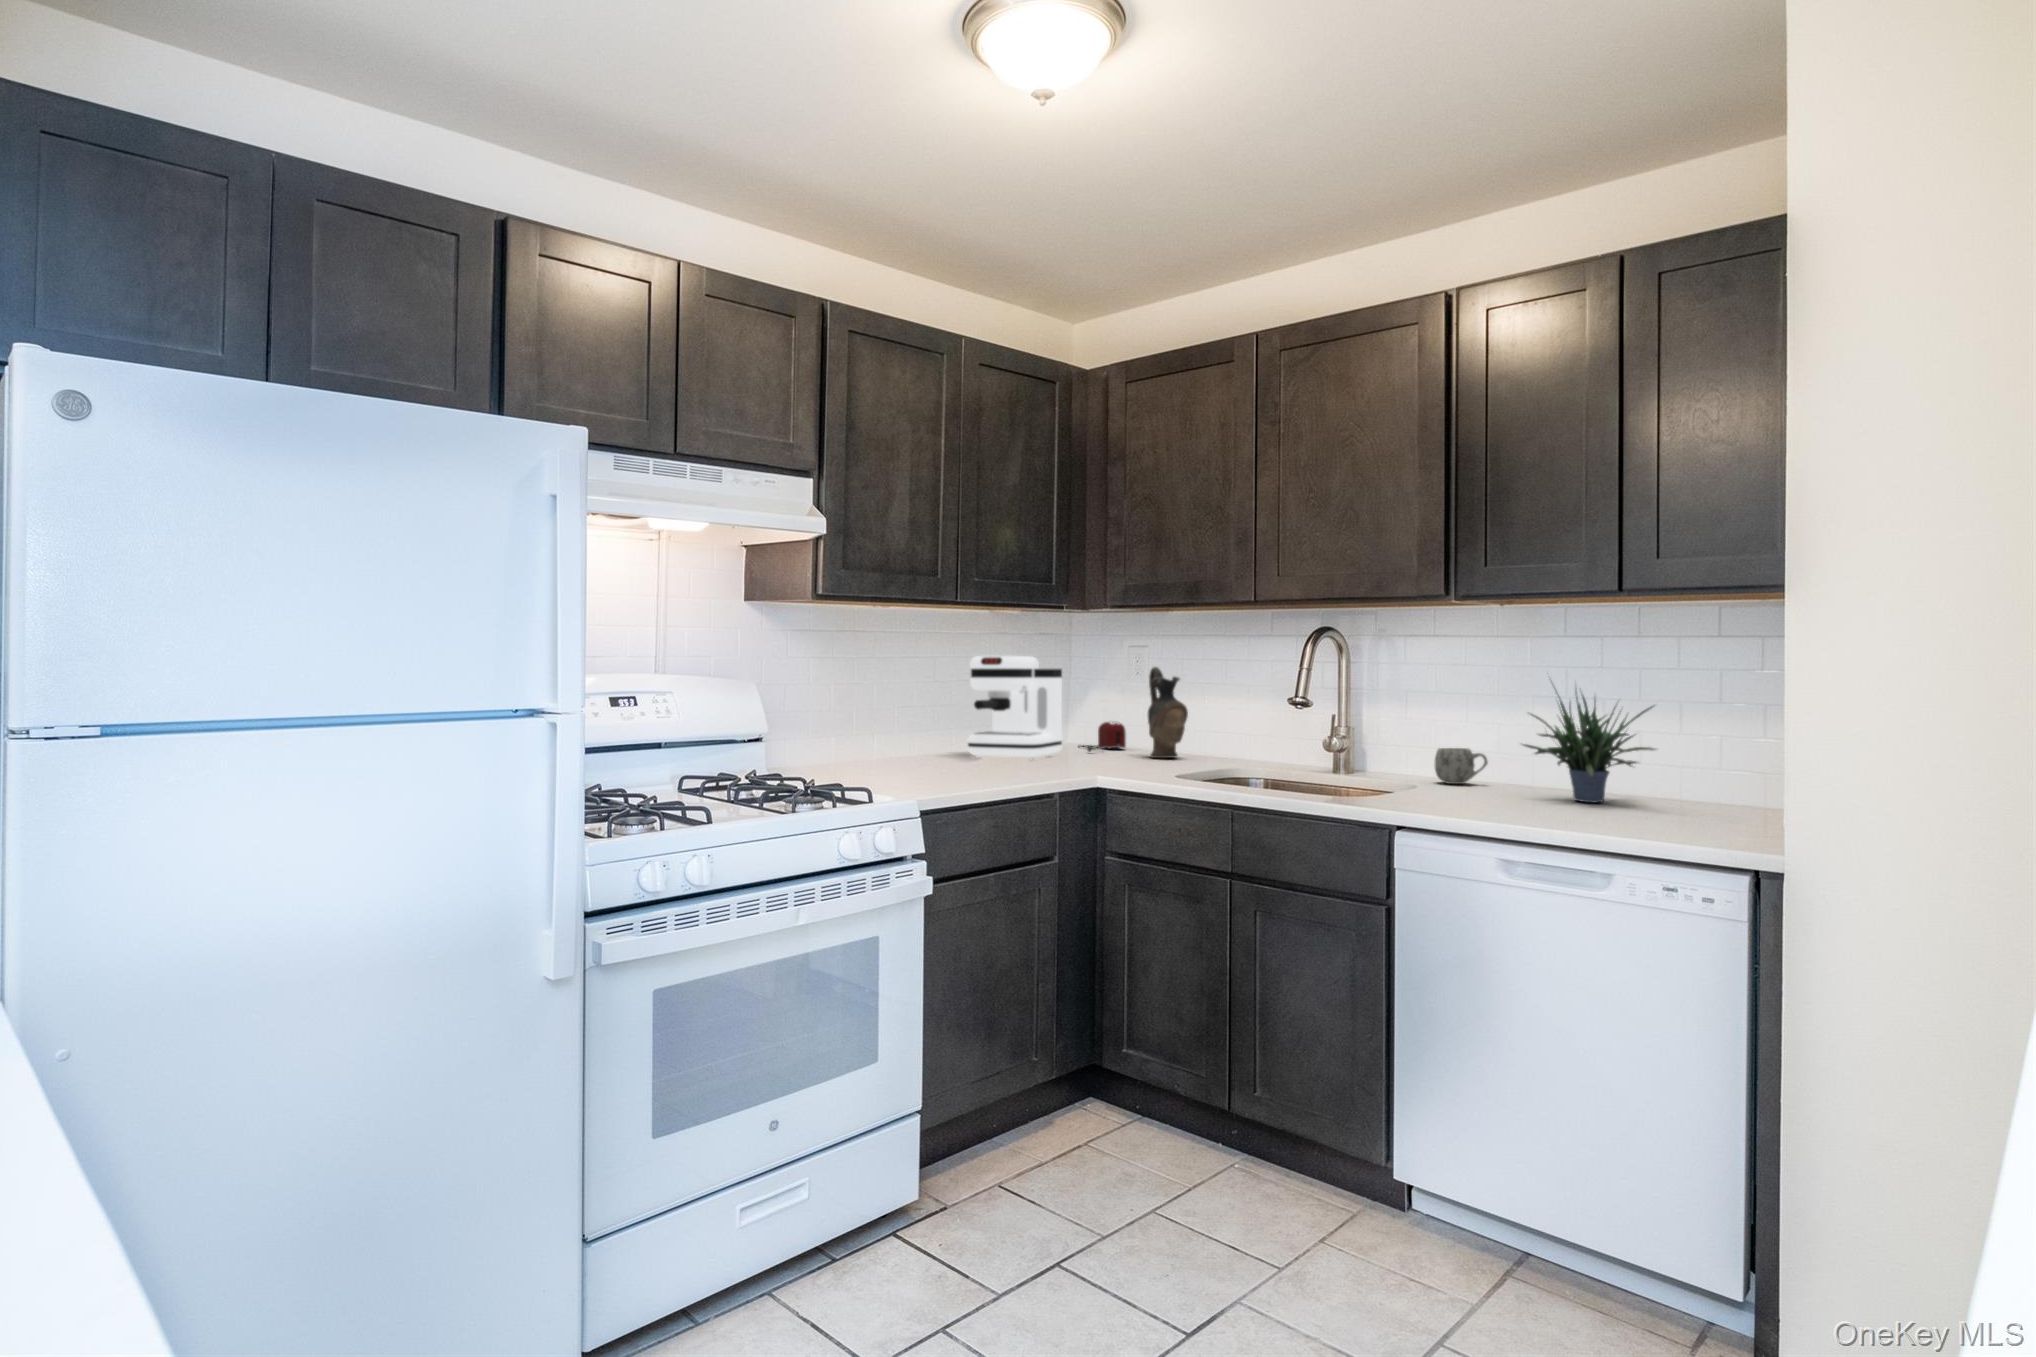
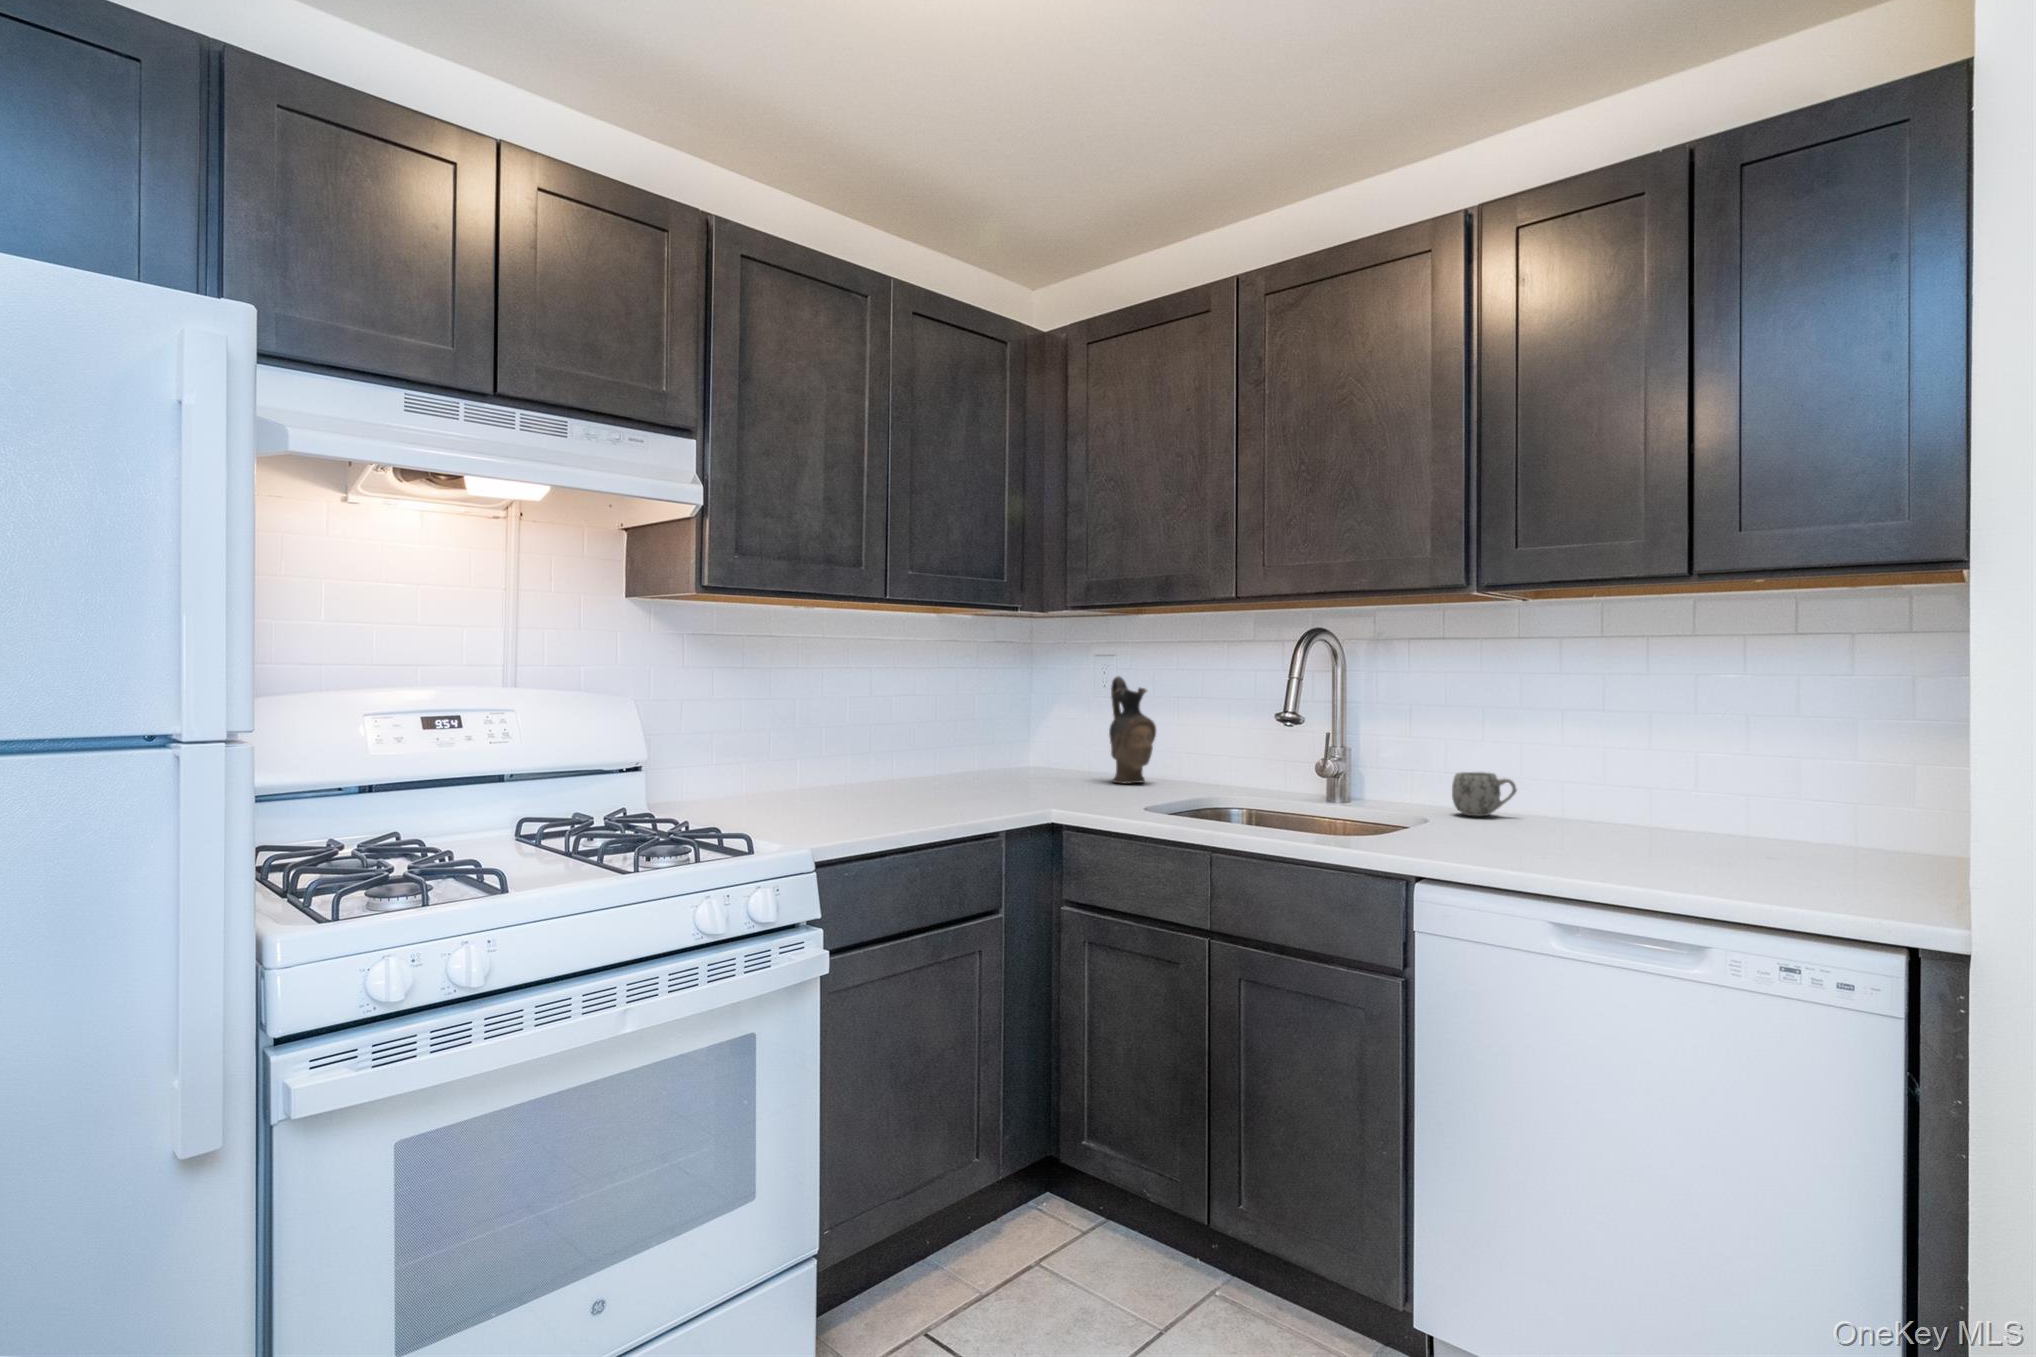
coffee maker: present [967,656,1062,759] -> none [897,665,1010,787]
potted plant: present [1523,691,1655,803] -> none [1561,680,1743,843]
toaster: present [1080,722,1126,752] -> none [1031,740,1086,776]

